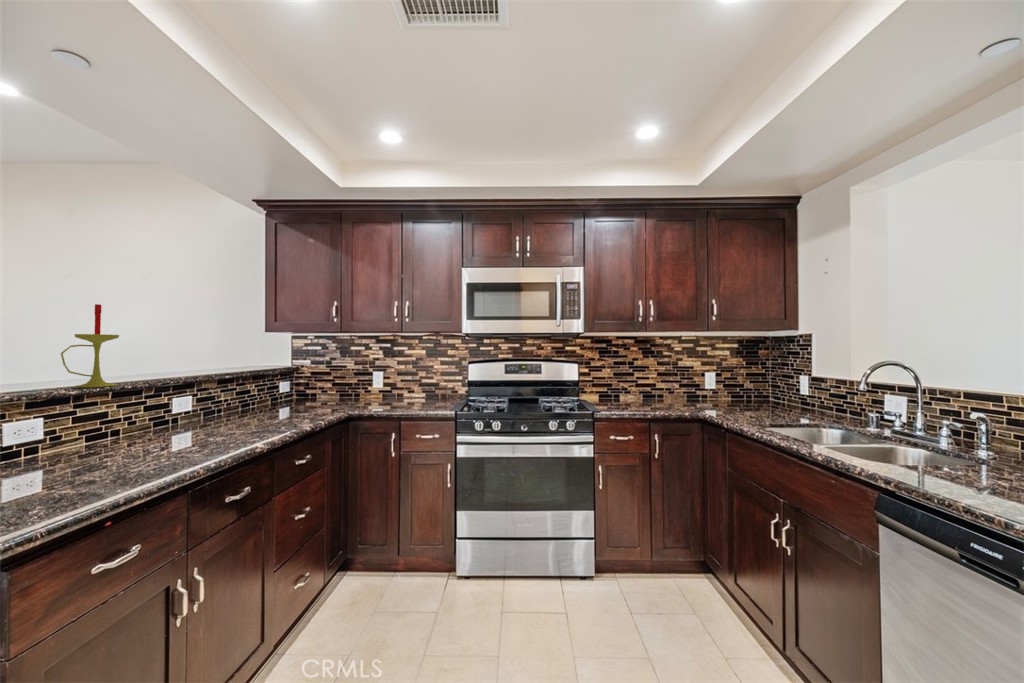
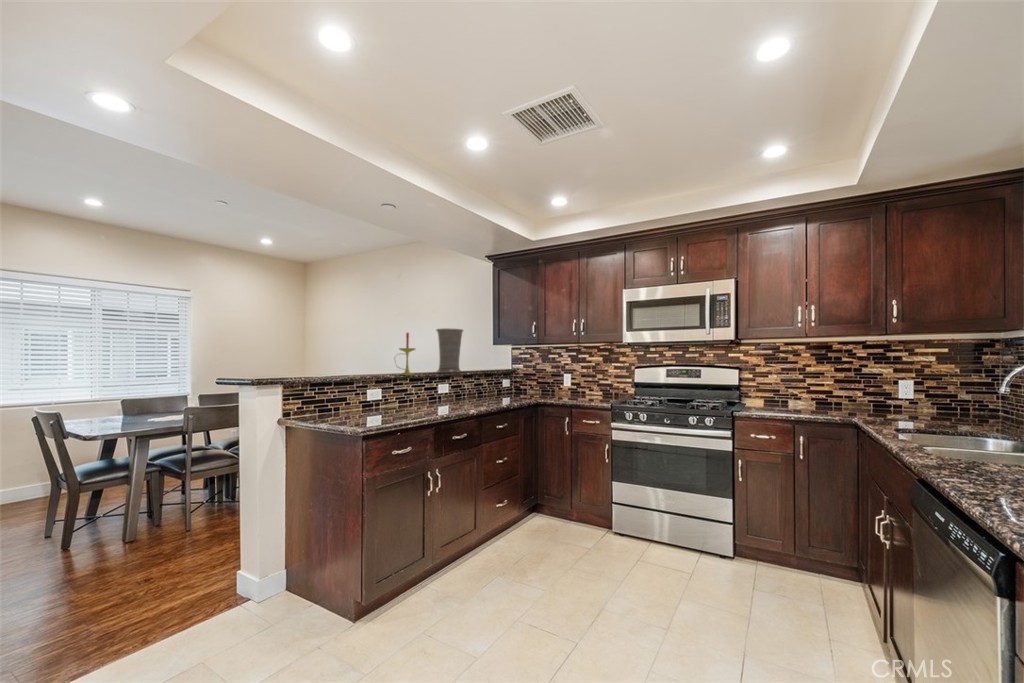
vase: none [166,301,223,378] -> present [436,328,463,373]

